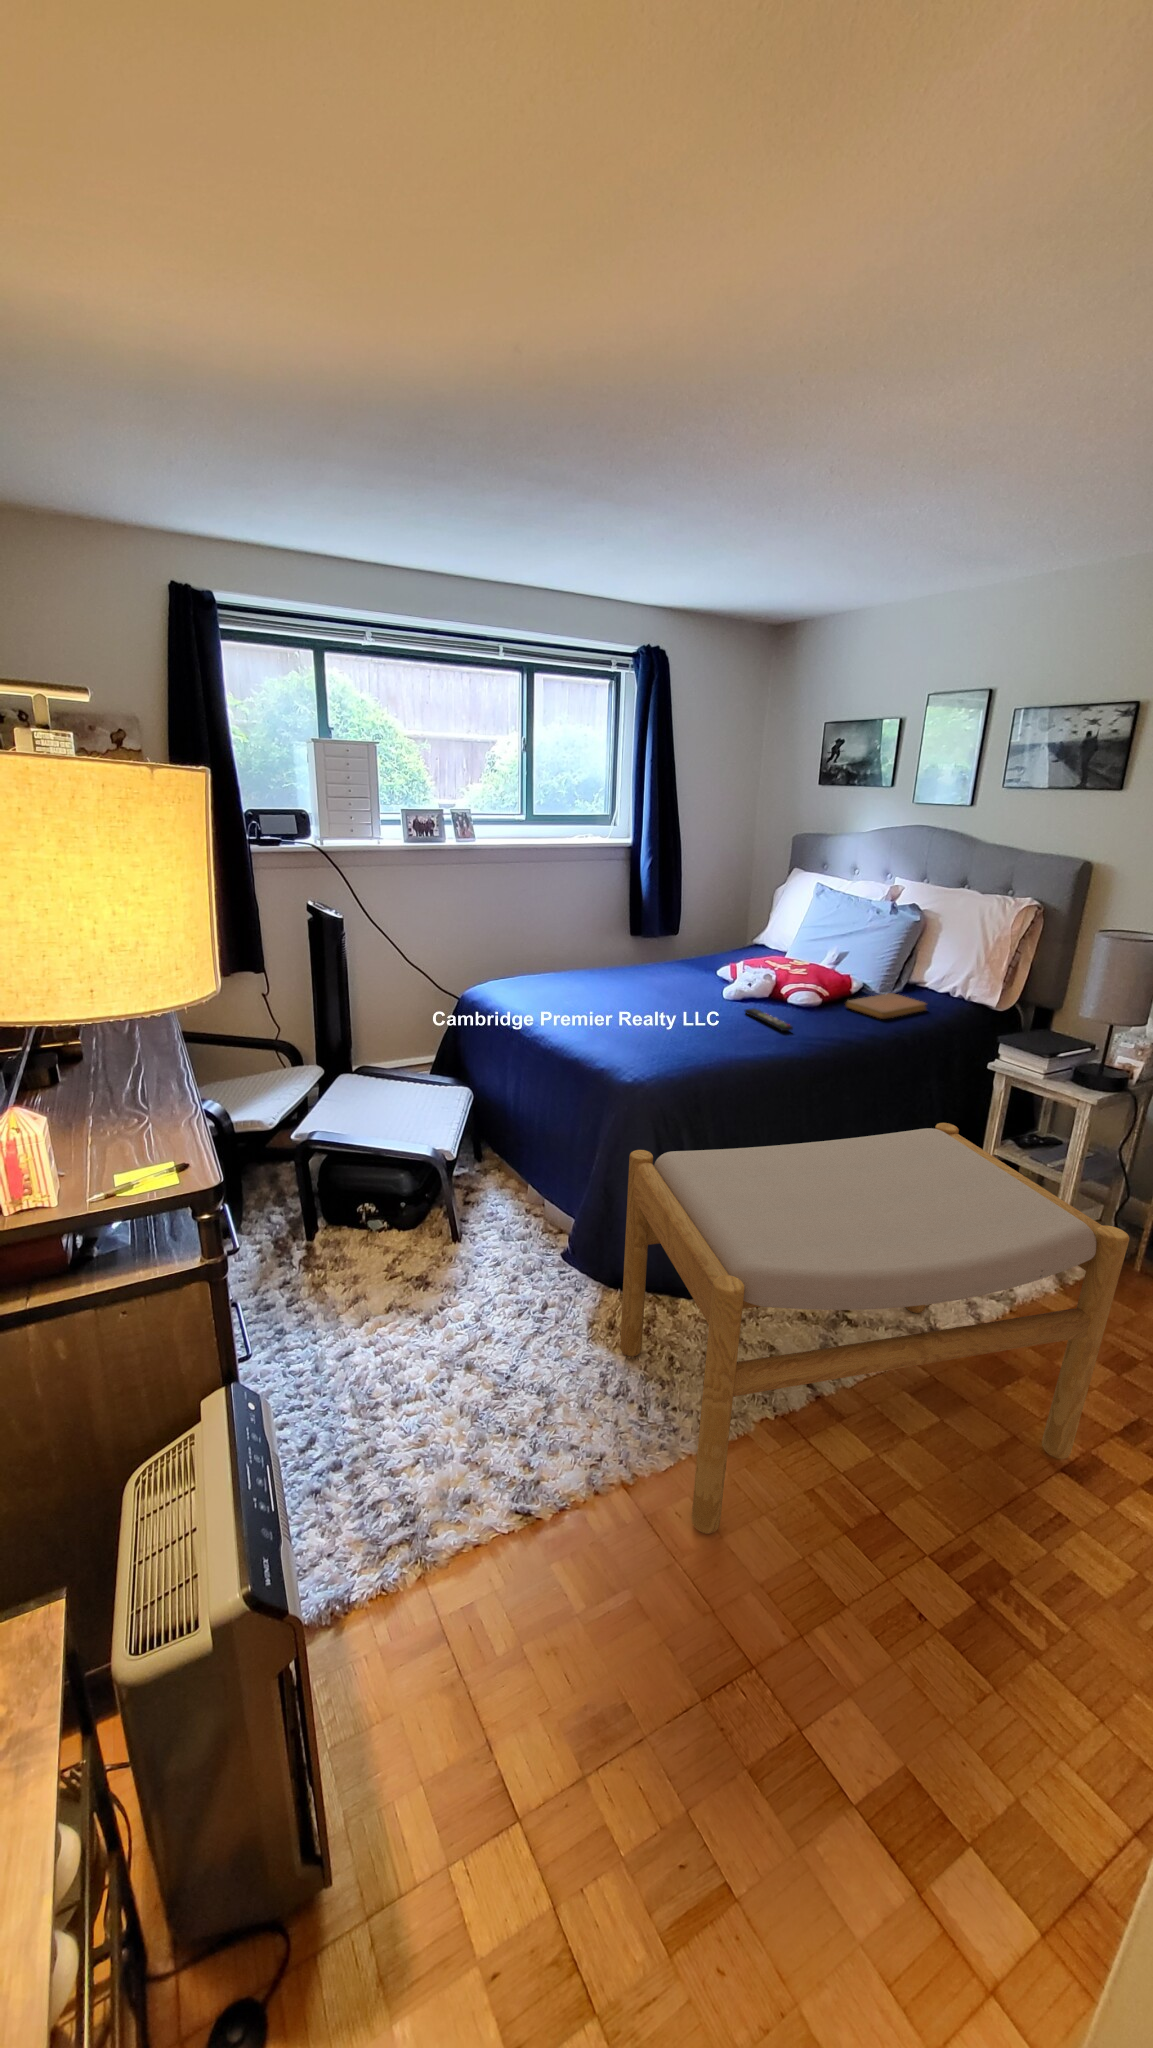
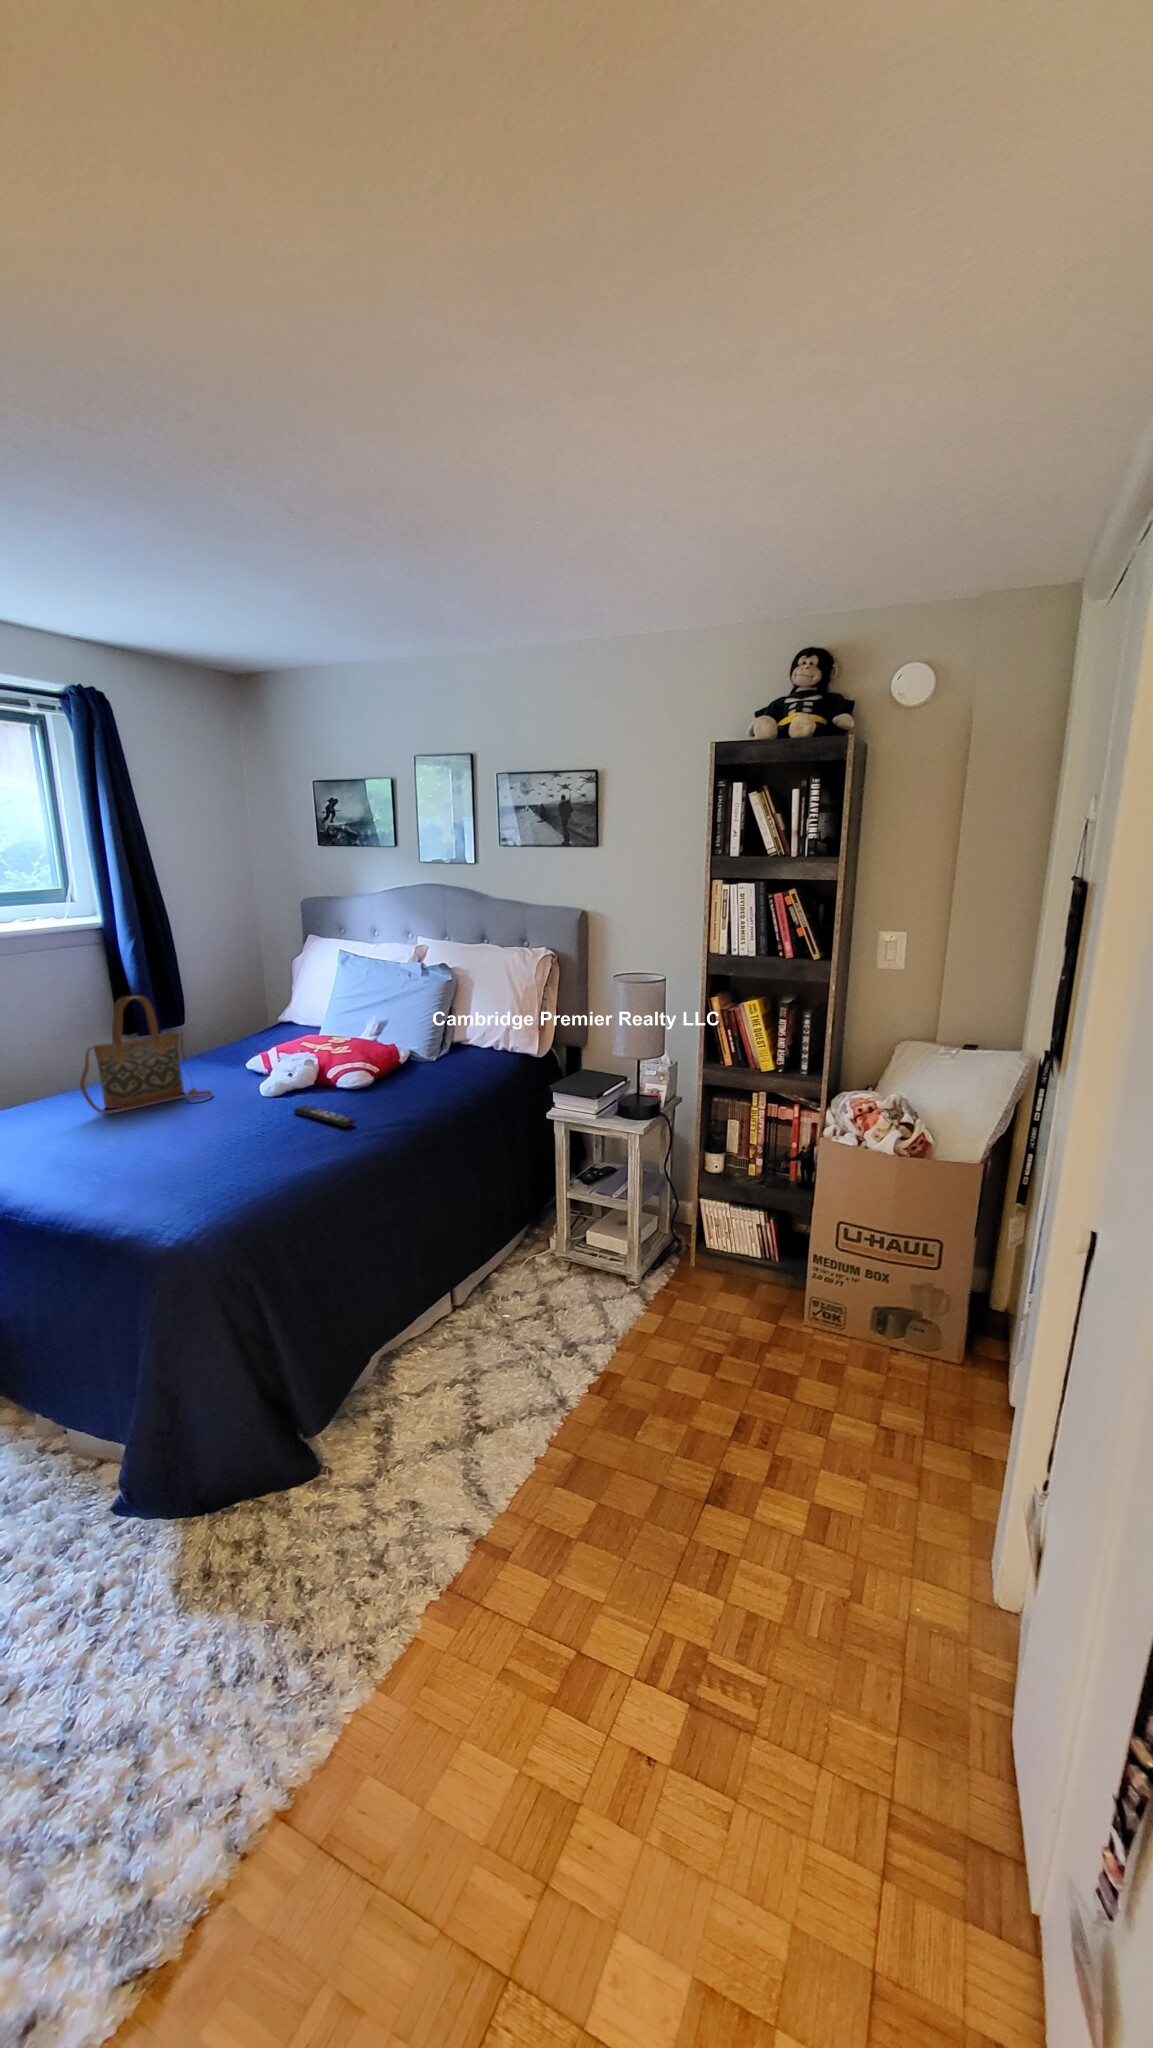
handbag: none [596,899,687,990] -> present [80,996,212,1114]
notebook: present [845,993,927,1019] -> none [400,1057,480,1089]
footstool: present [620,1123,1129,1534] -> none [197,1191,719,1814]

